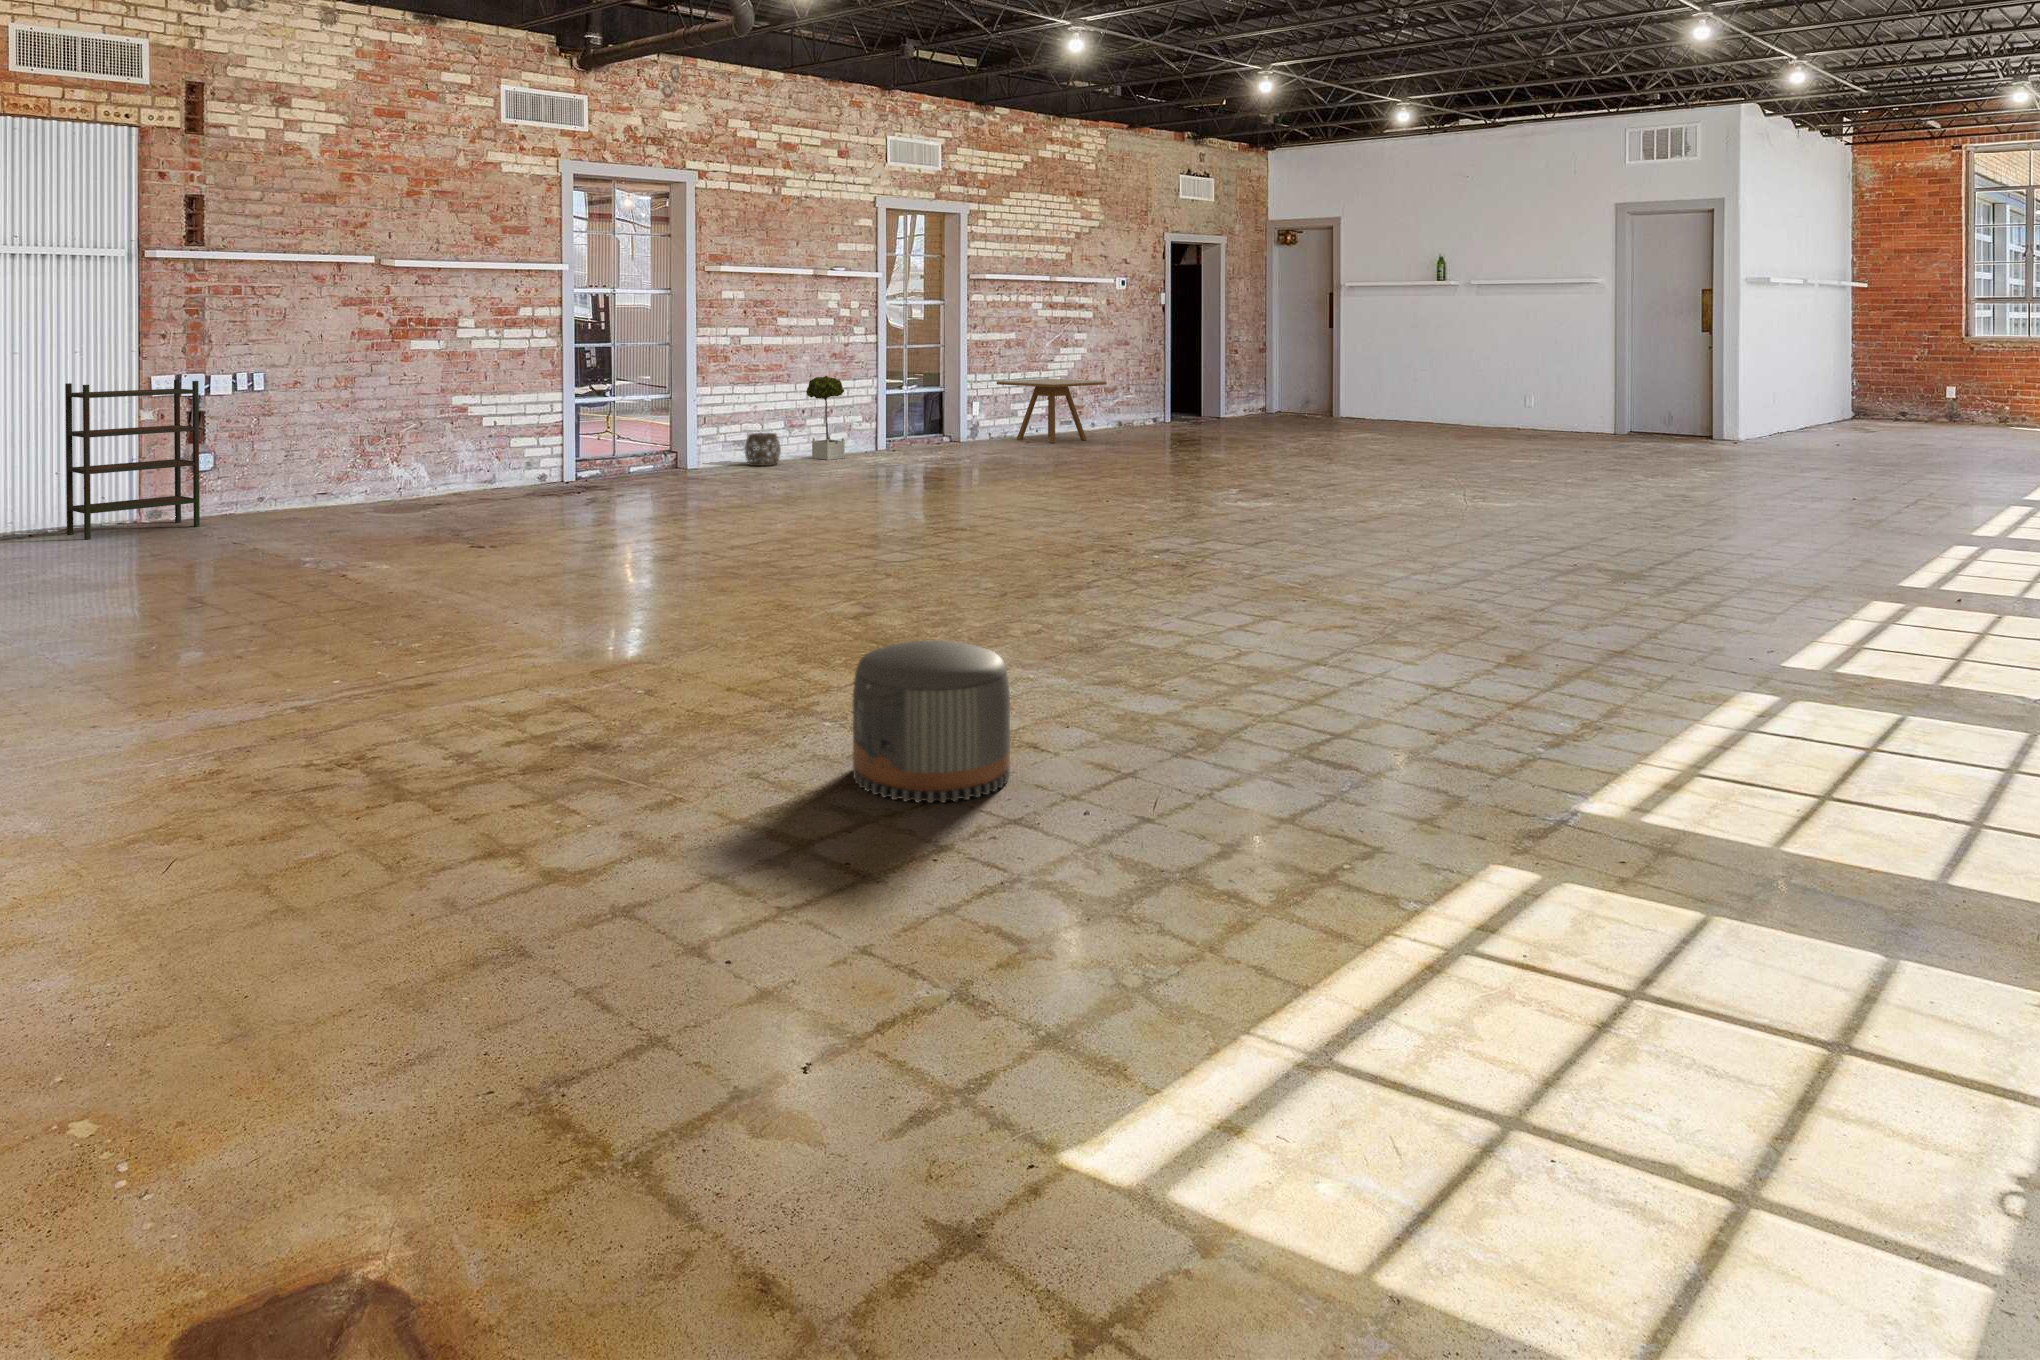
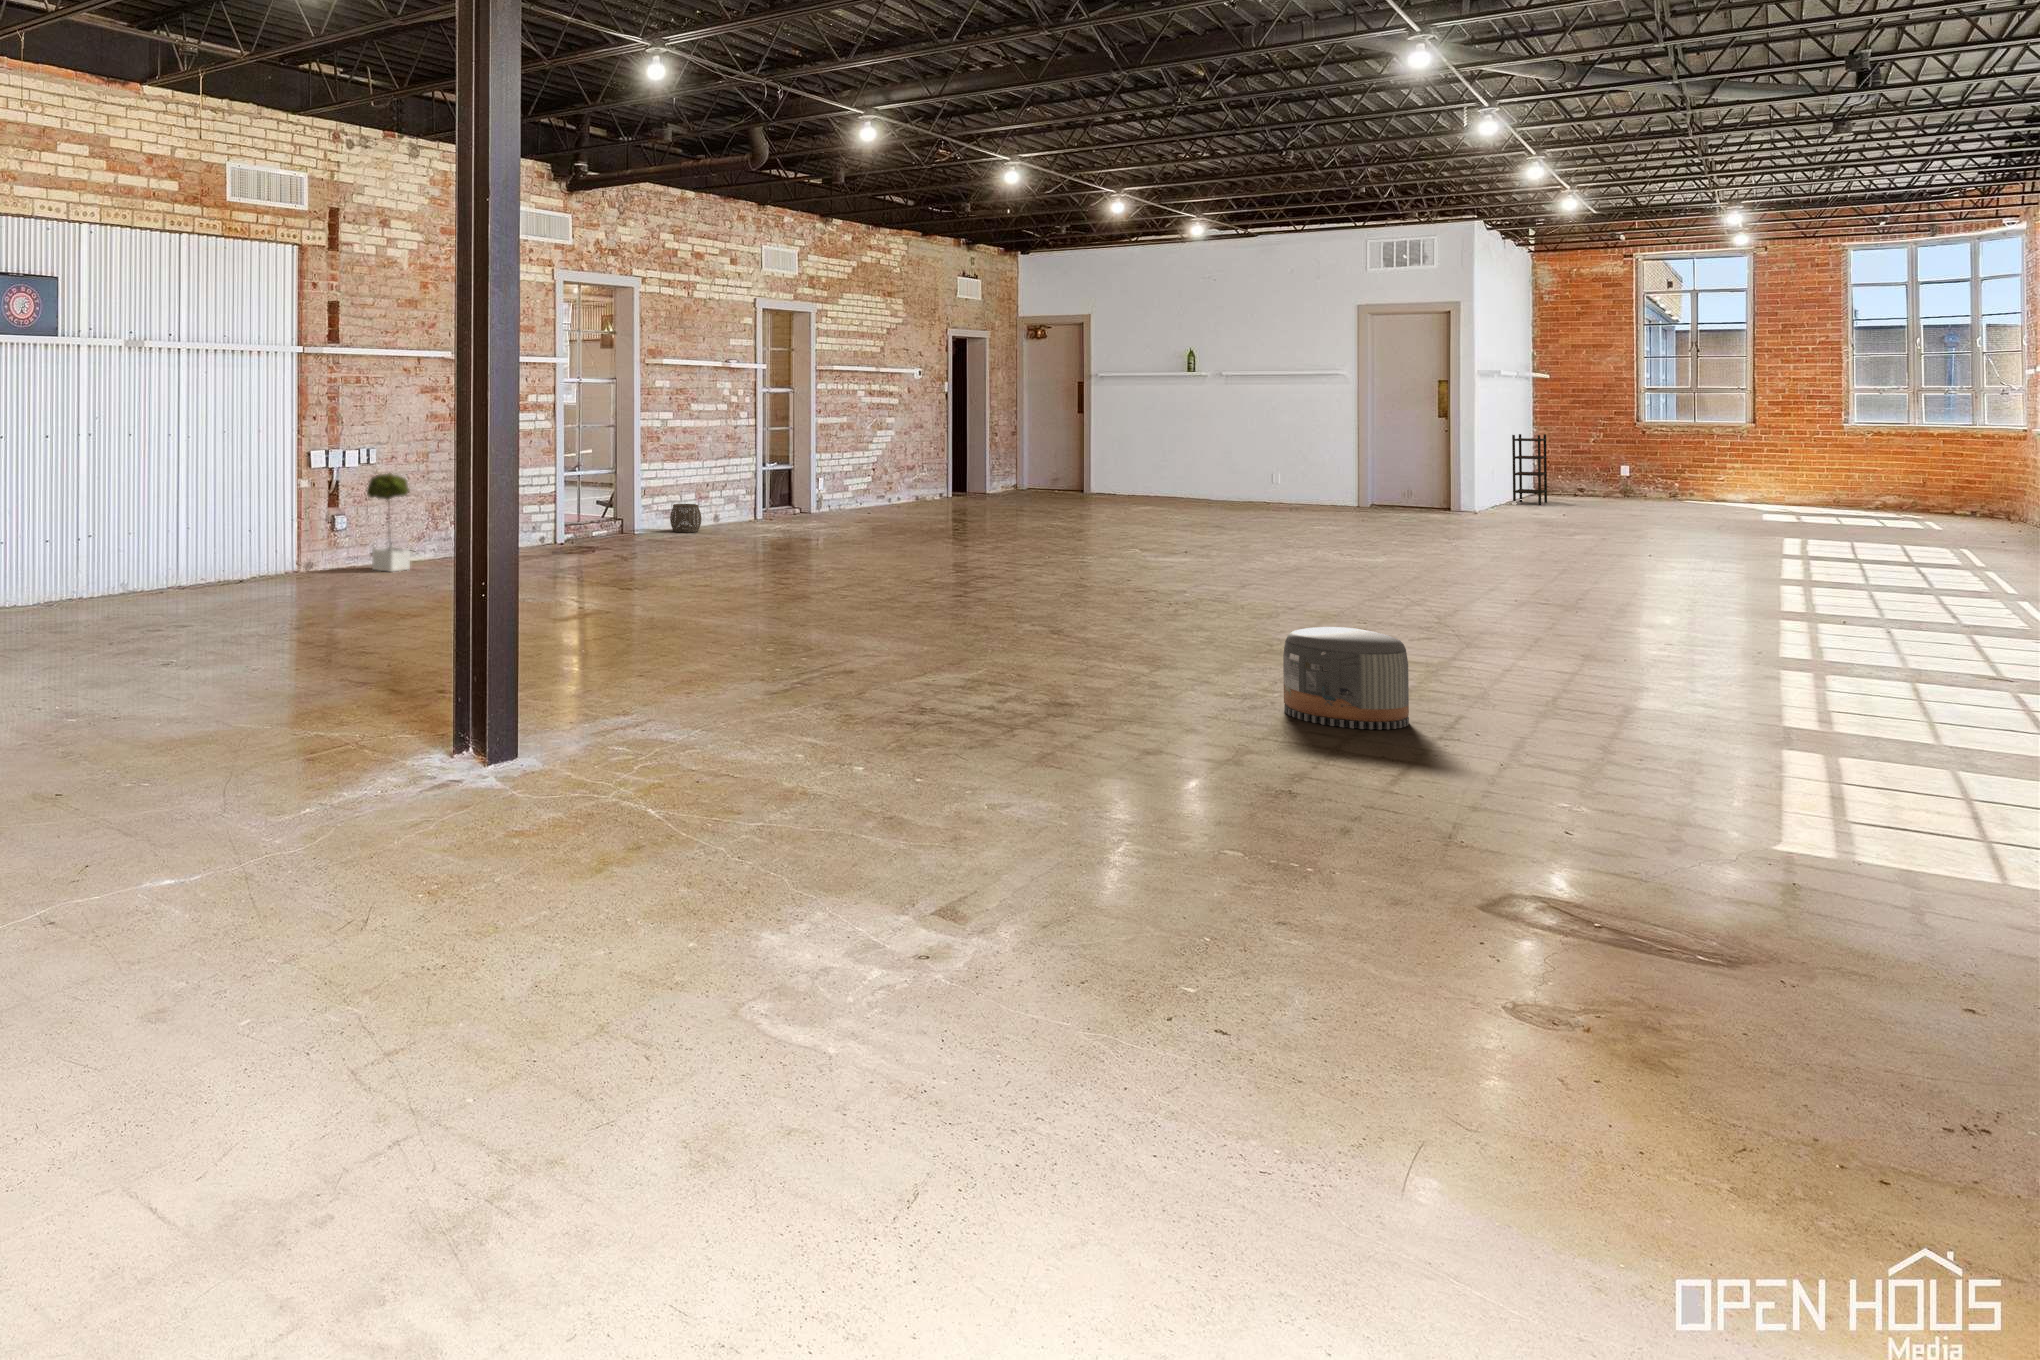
potted tree: present [806,376,845,460] -> present [367,473,410,572]
dining table: present [997,379,1107,443] -> none [833,458,931,515]
bookshelf: present [65,380,200,539] -> present [1512,434,1547,505]

